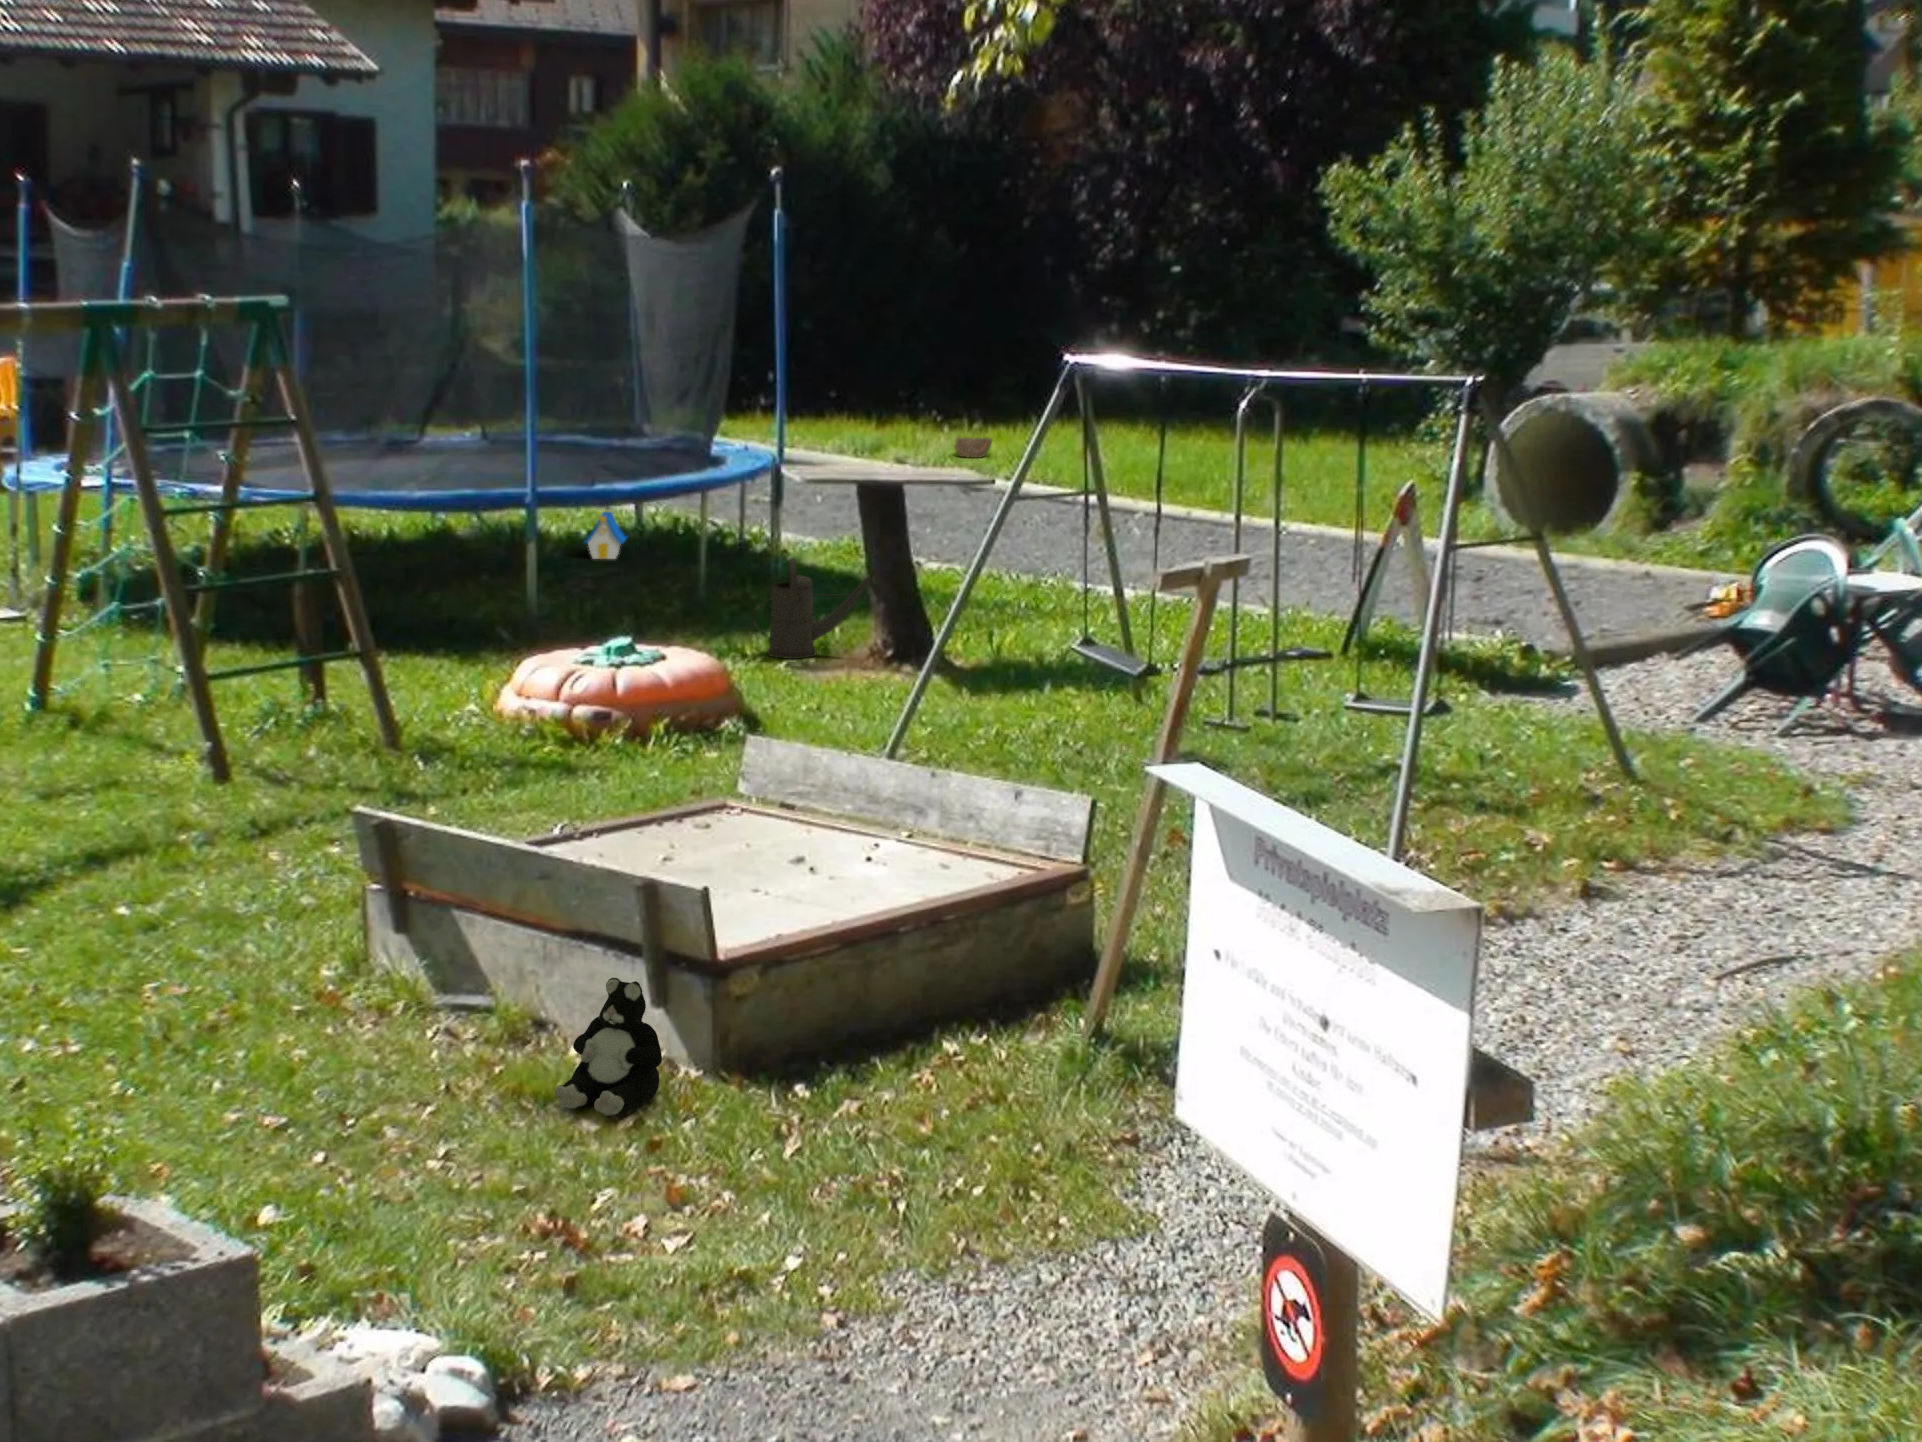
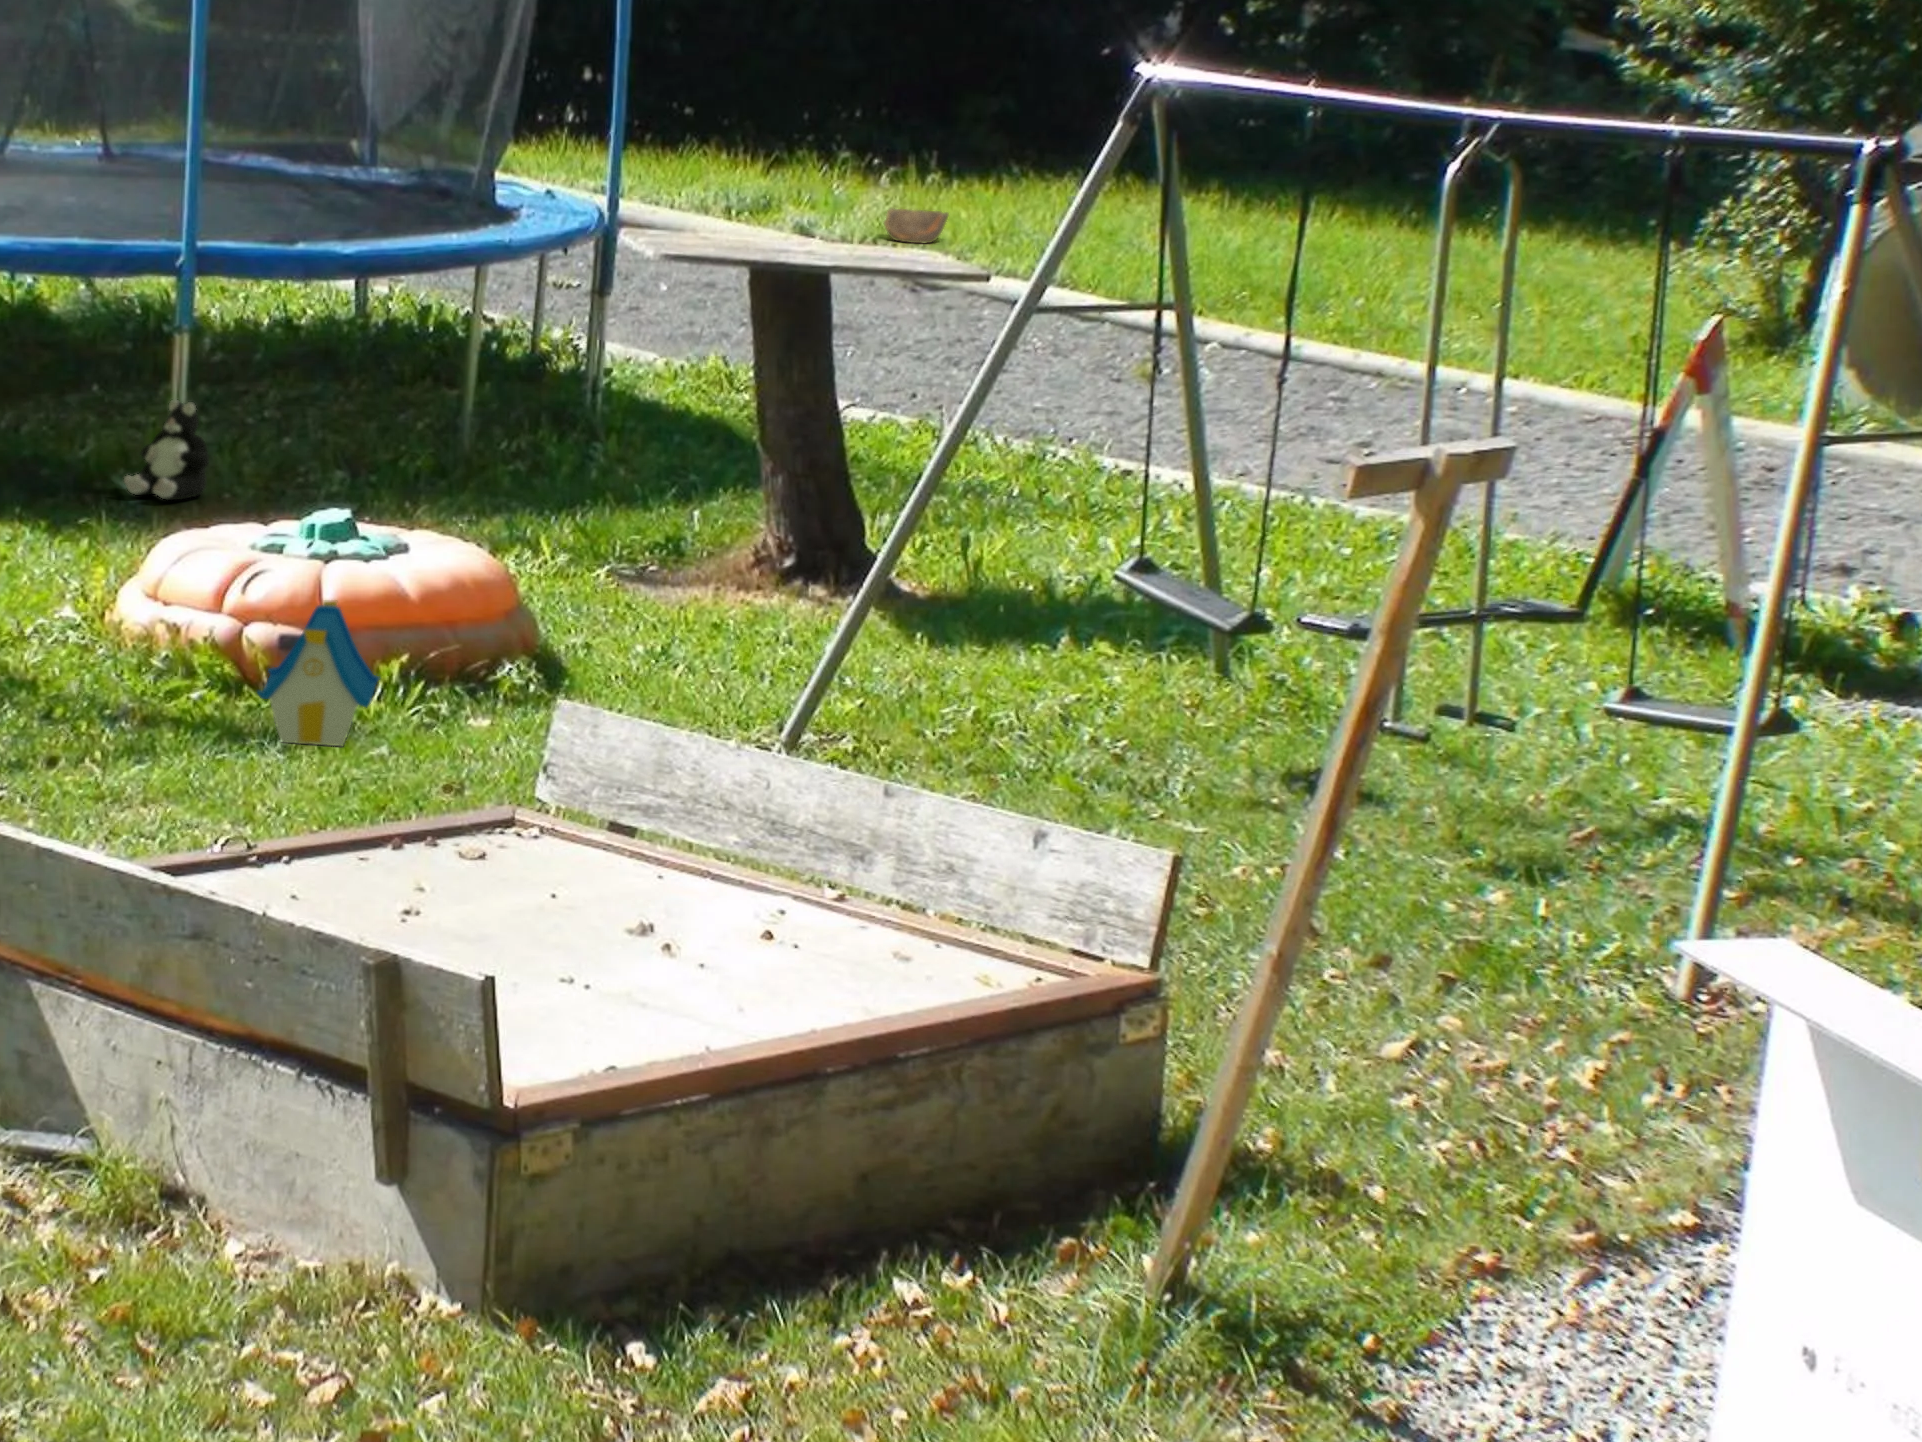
toy house: present [584,510,627,559] -> present [258,600,380,746]
watering can: present [752,558,871,659] -> none [550,391,755,560]
plush toy: present [555,978,662,1116] -> present [124,399,209,500]

